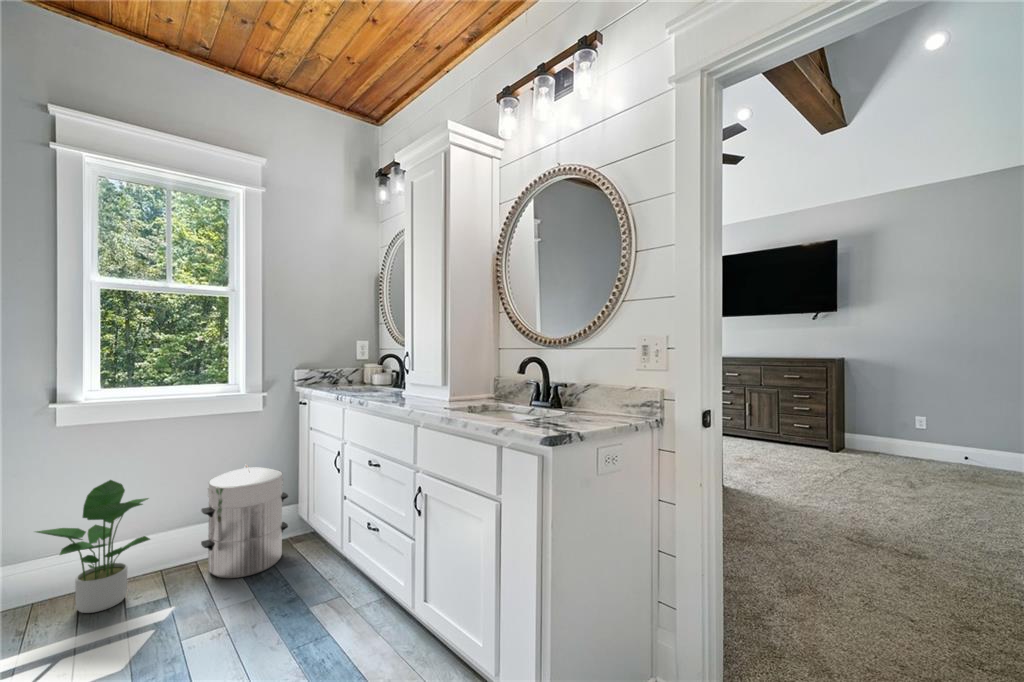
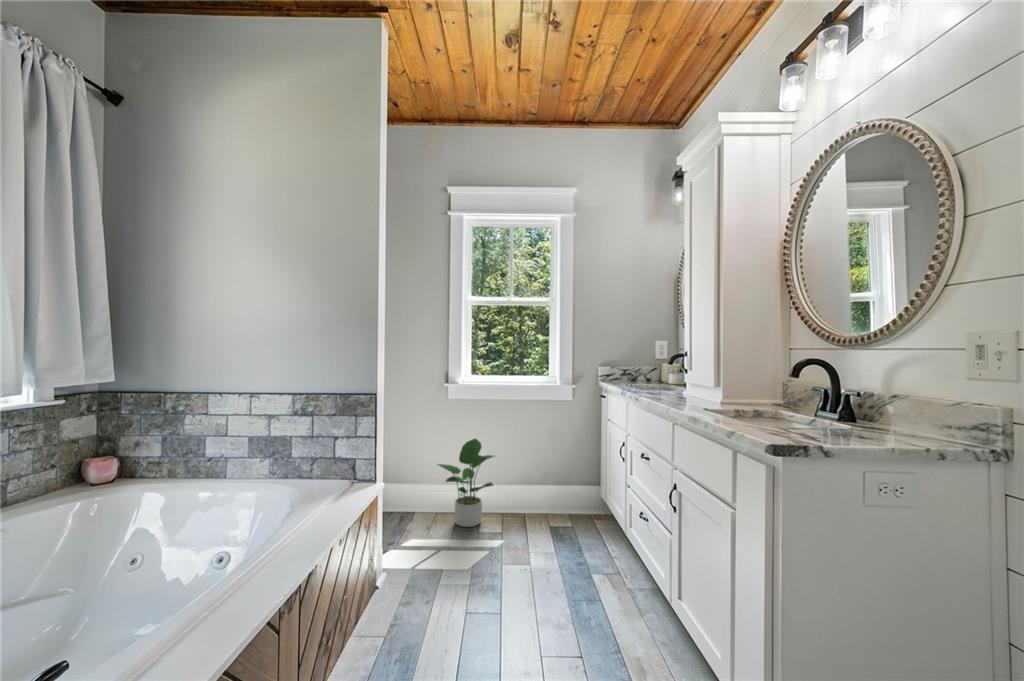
waste bin: present [201,465,288,578] -> none [526,443,588,533]

